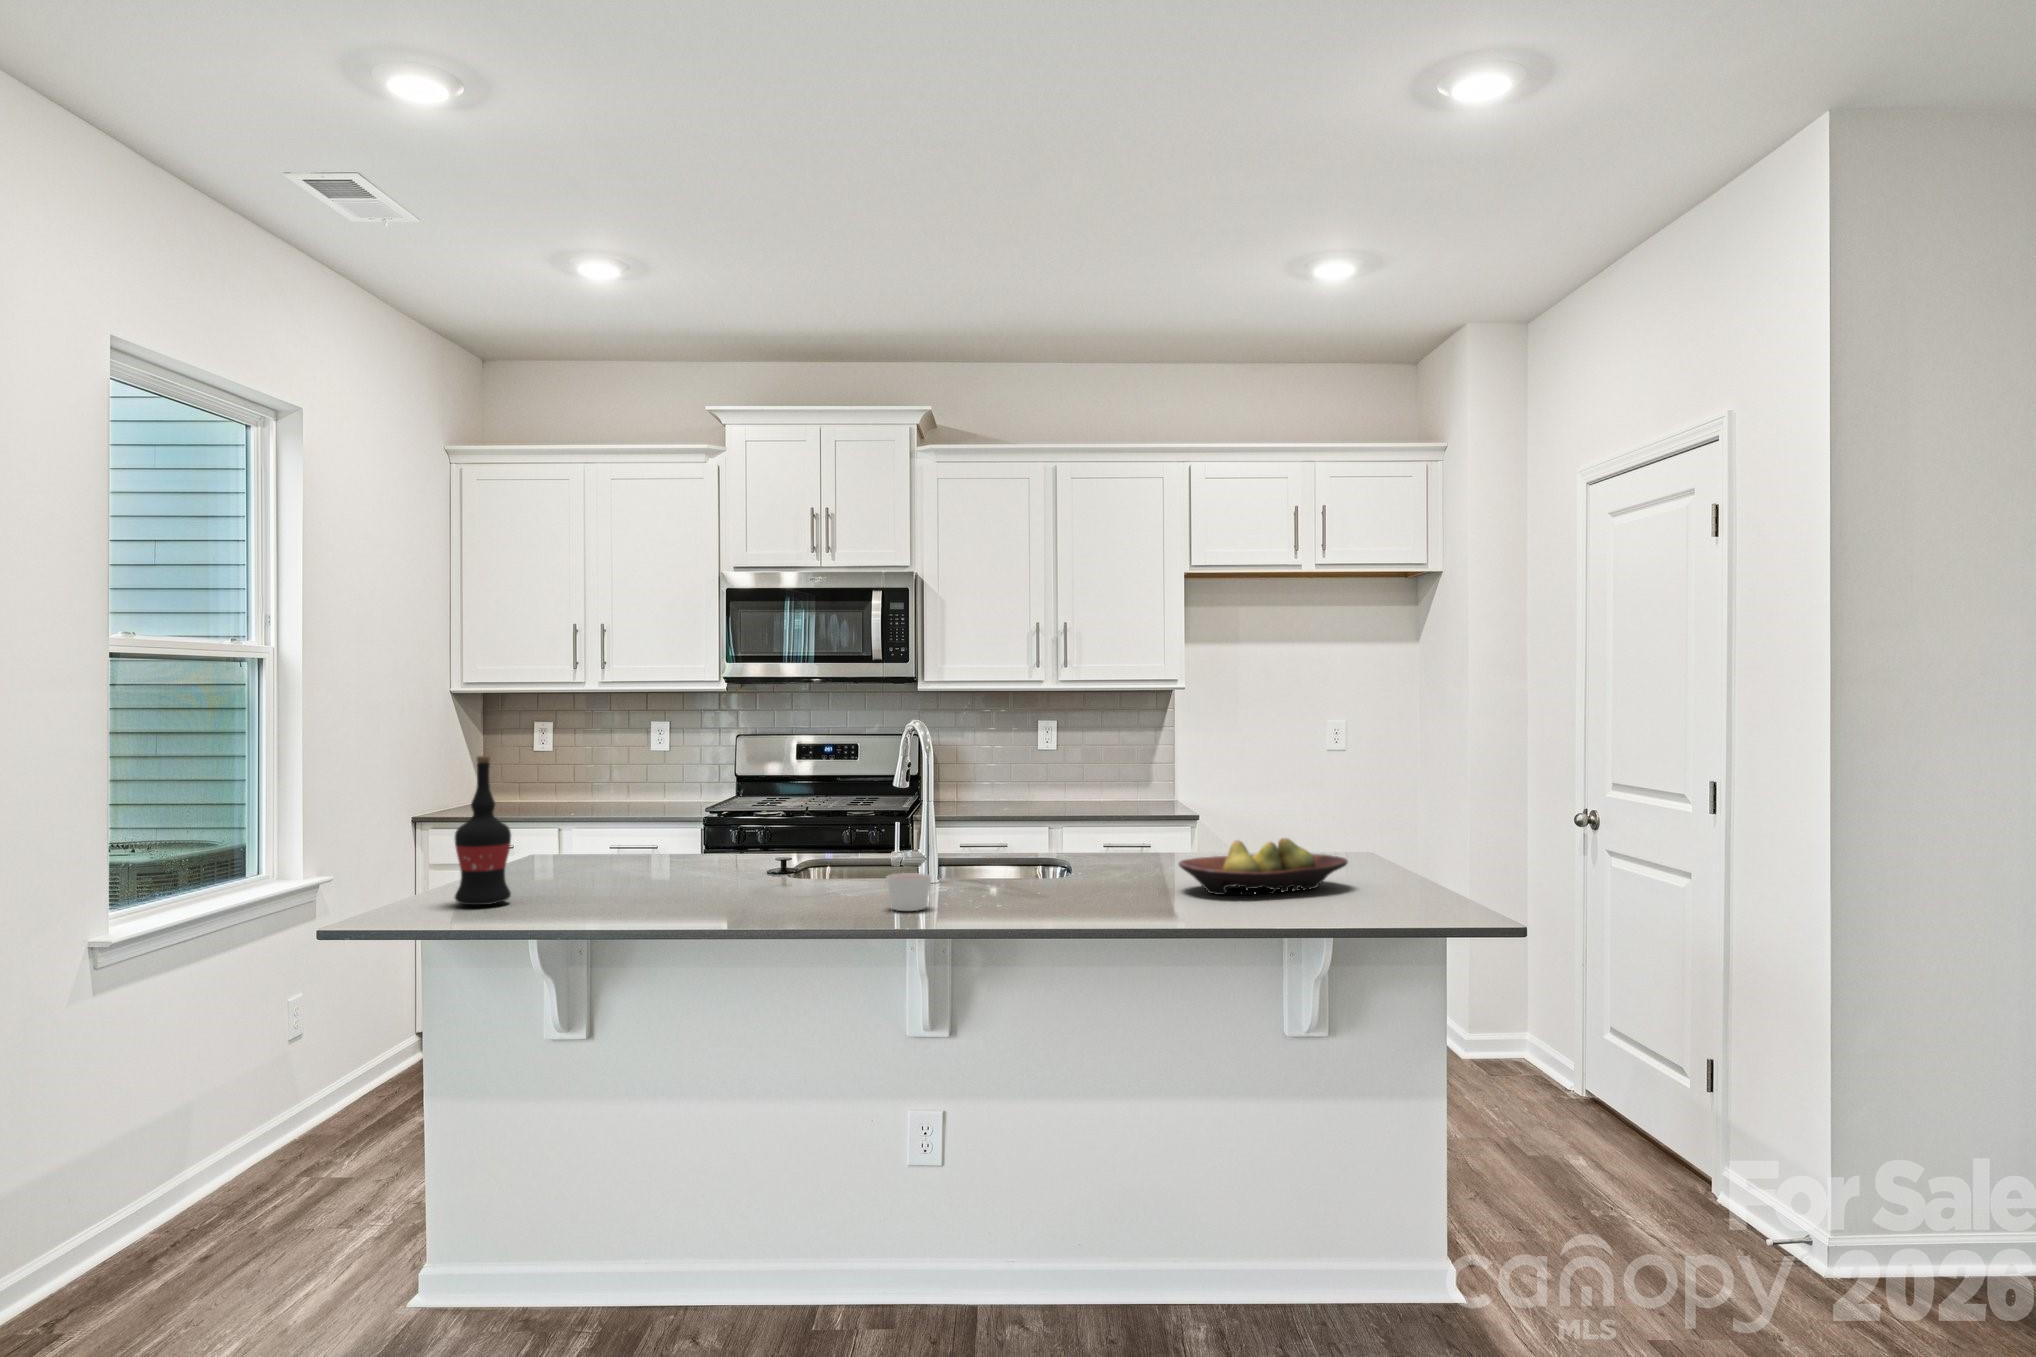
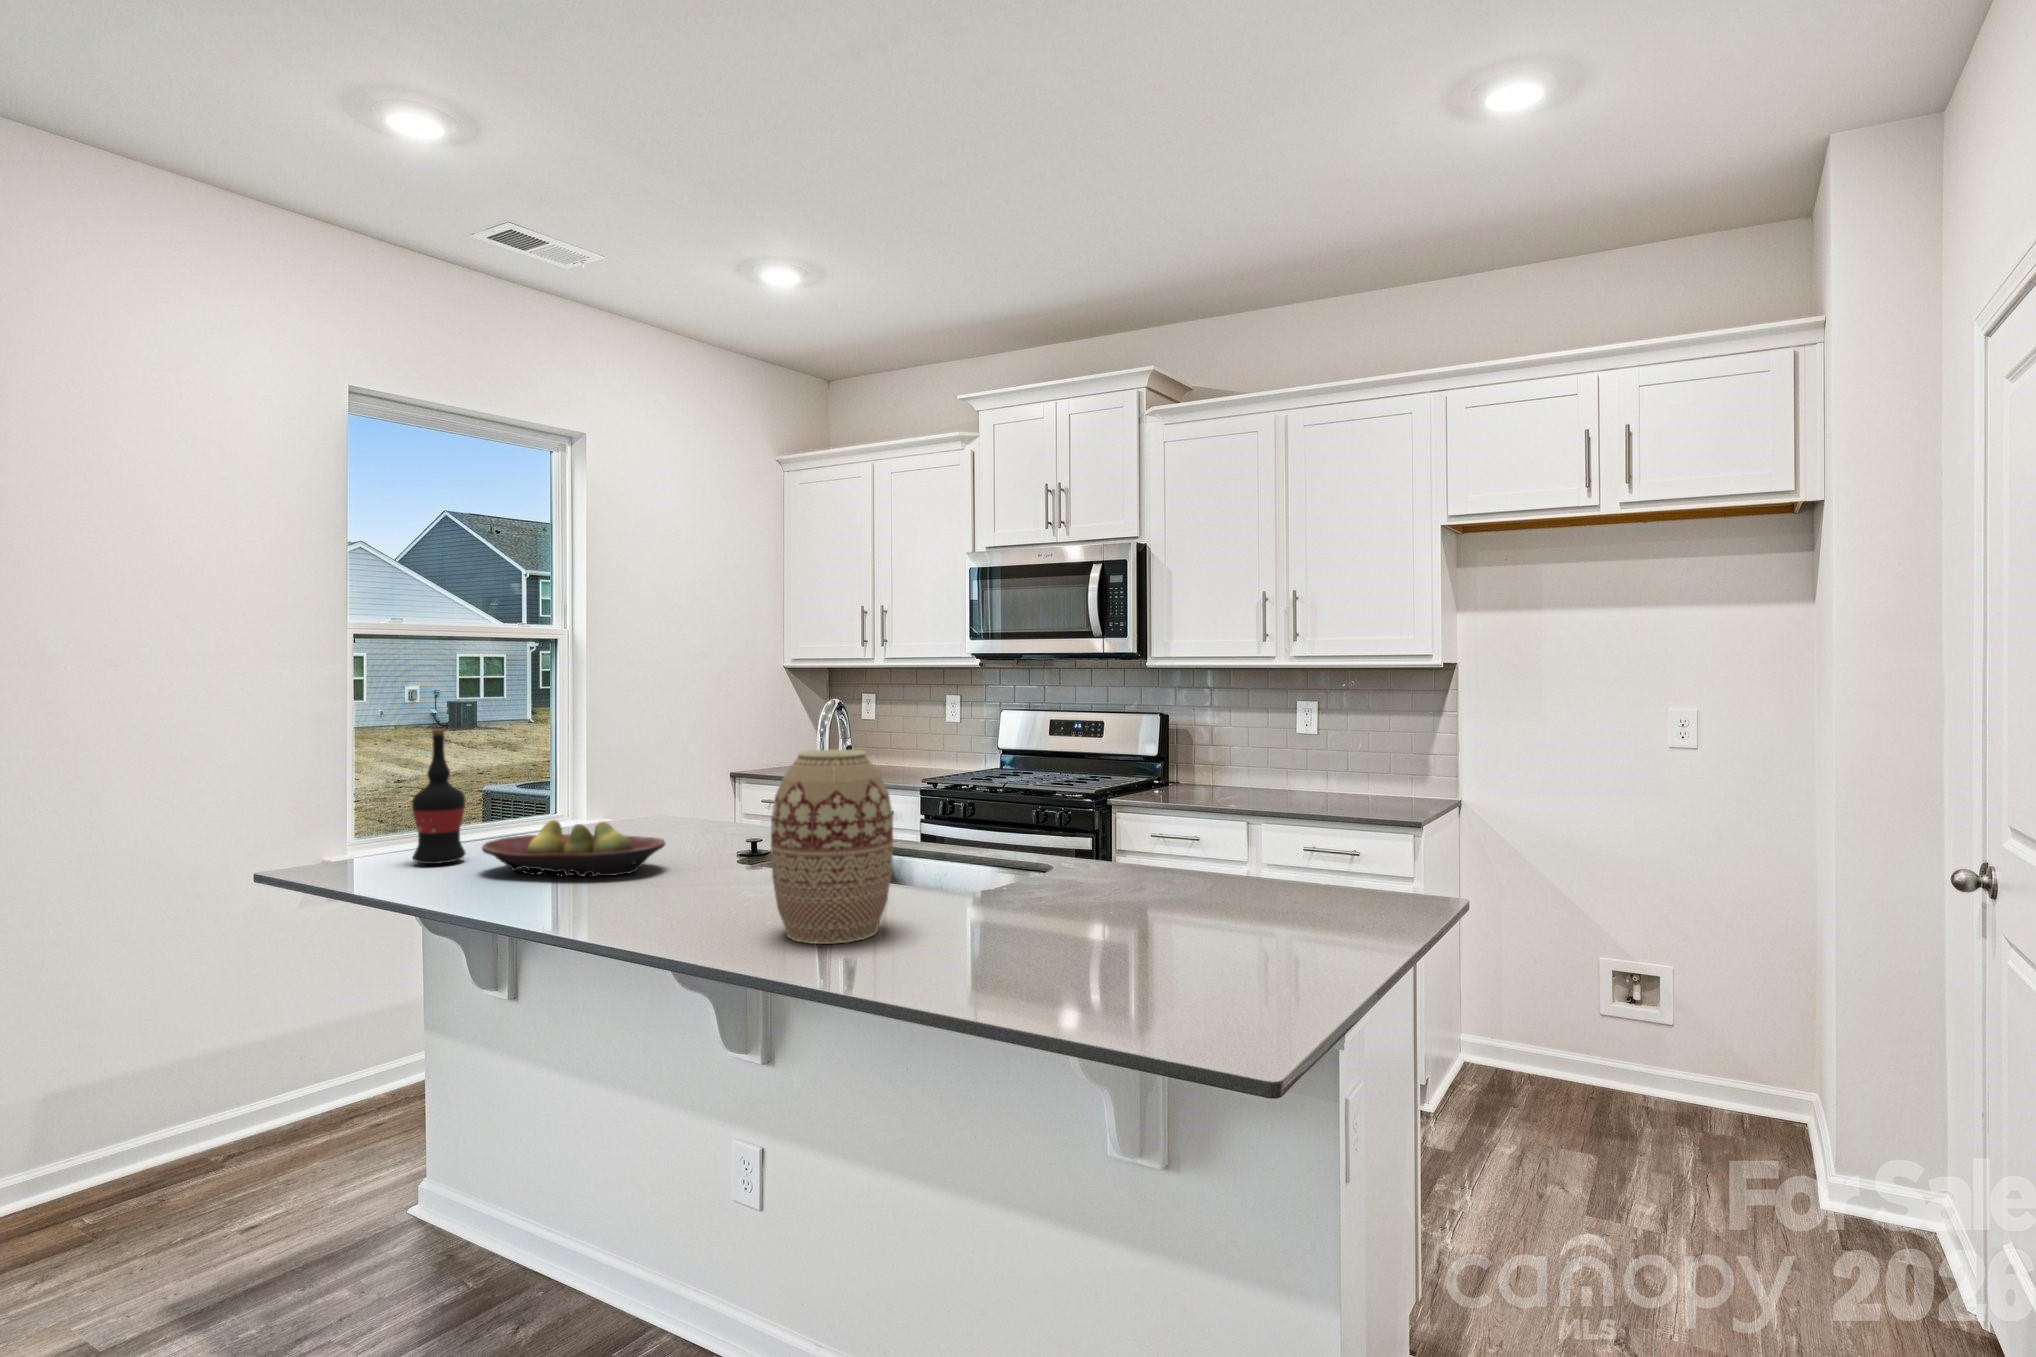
vase: none [1013,754,1113,911] -> present [771,750,893,944]
fruit bowl: present [1179,838,1348,895] -> present [482,820,665,876]
candle: present [886,873,932,911] -> none [658,875,711,919]

